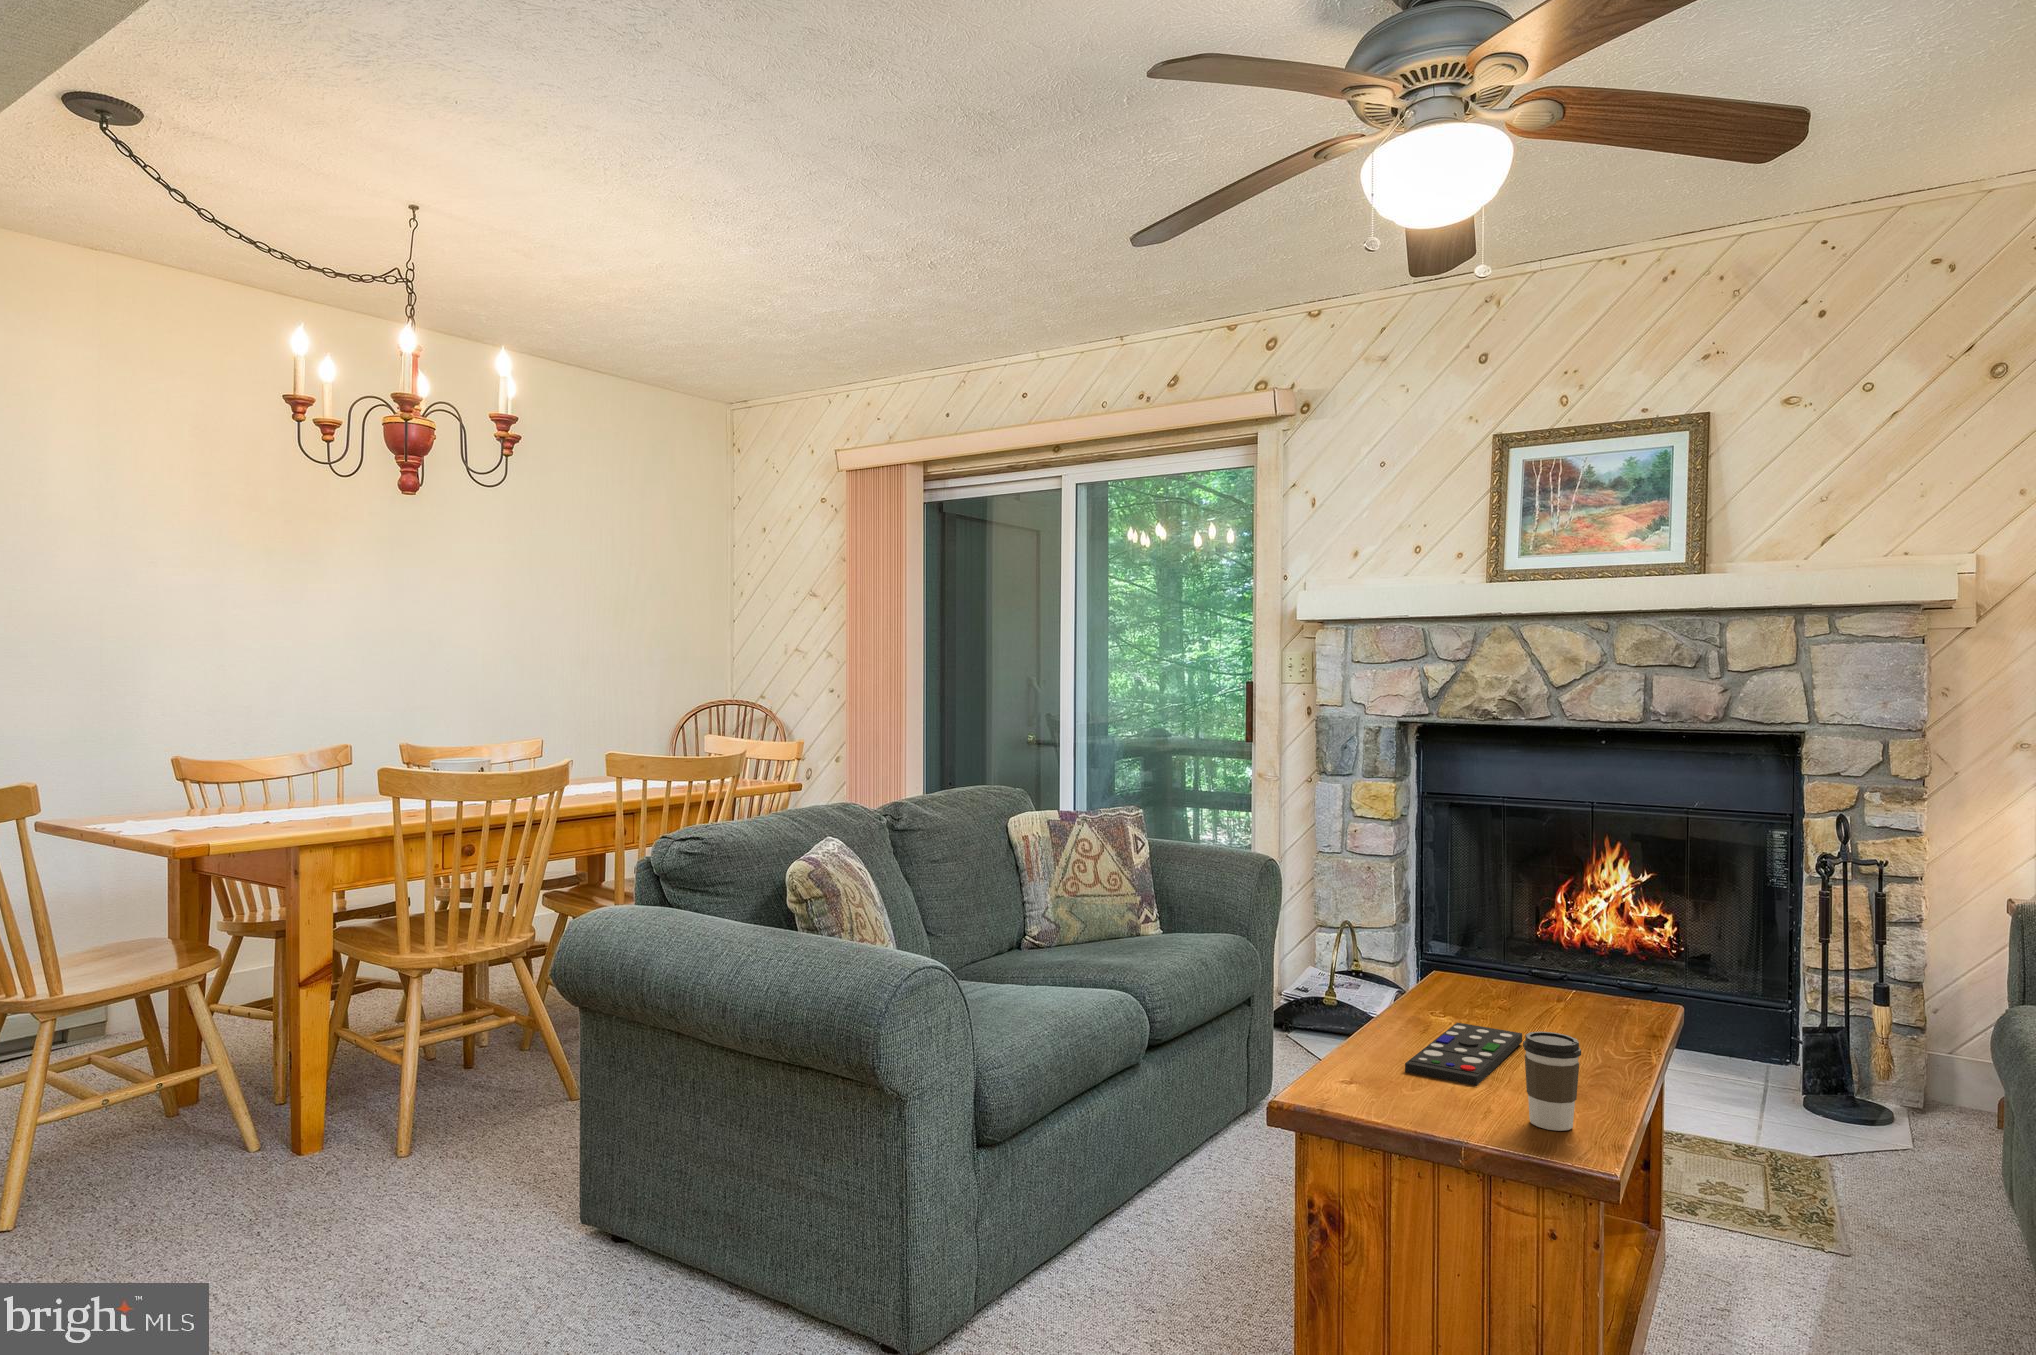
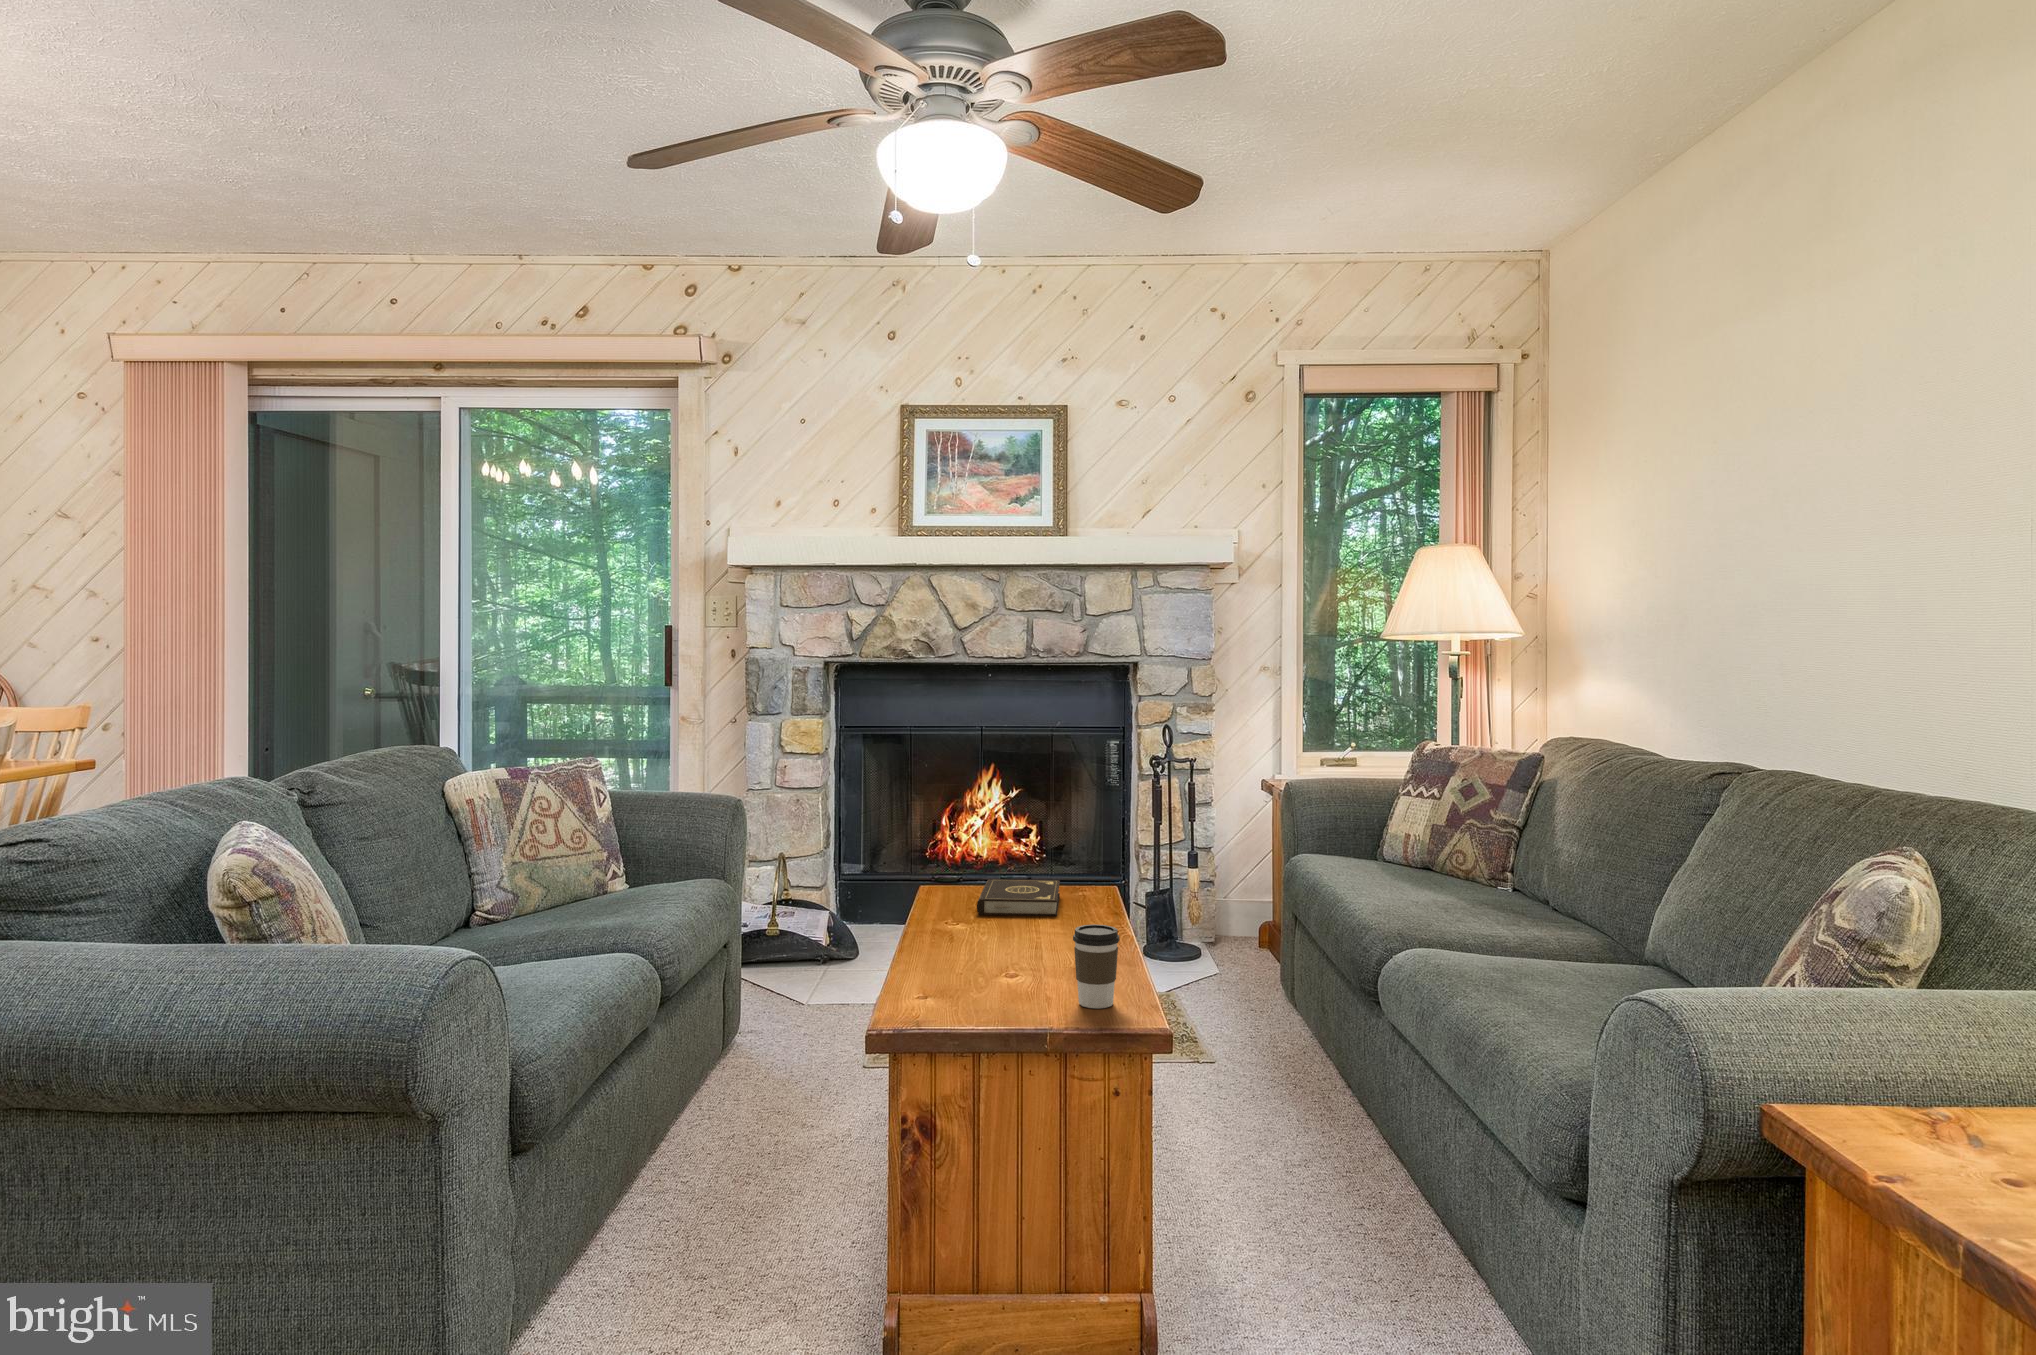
book: none [1488,971,1608,1024] -> present [977,879,1060,916]
remote control: present [1405,1022,1522,1086] -> none [954,931,1025,983]

